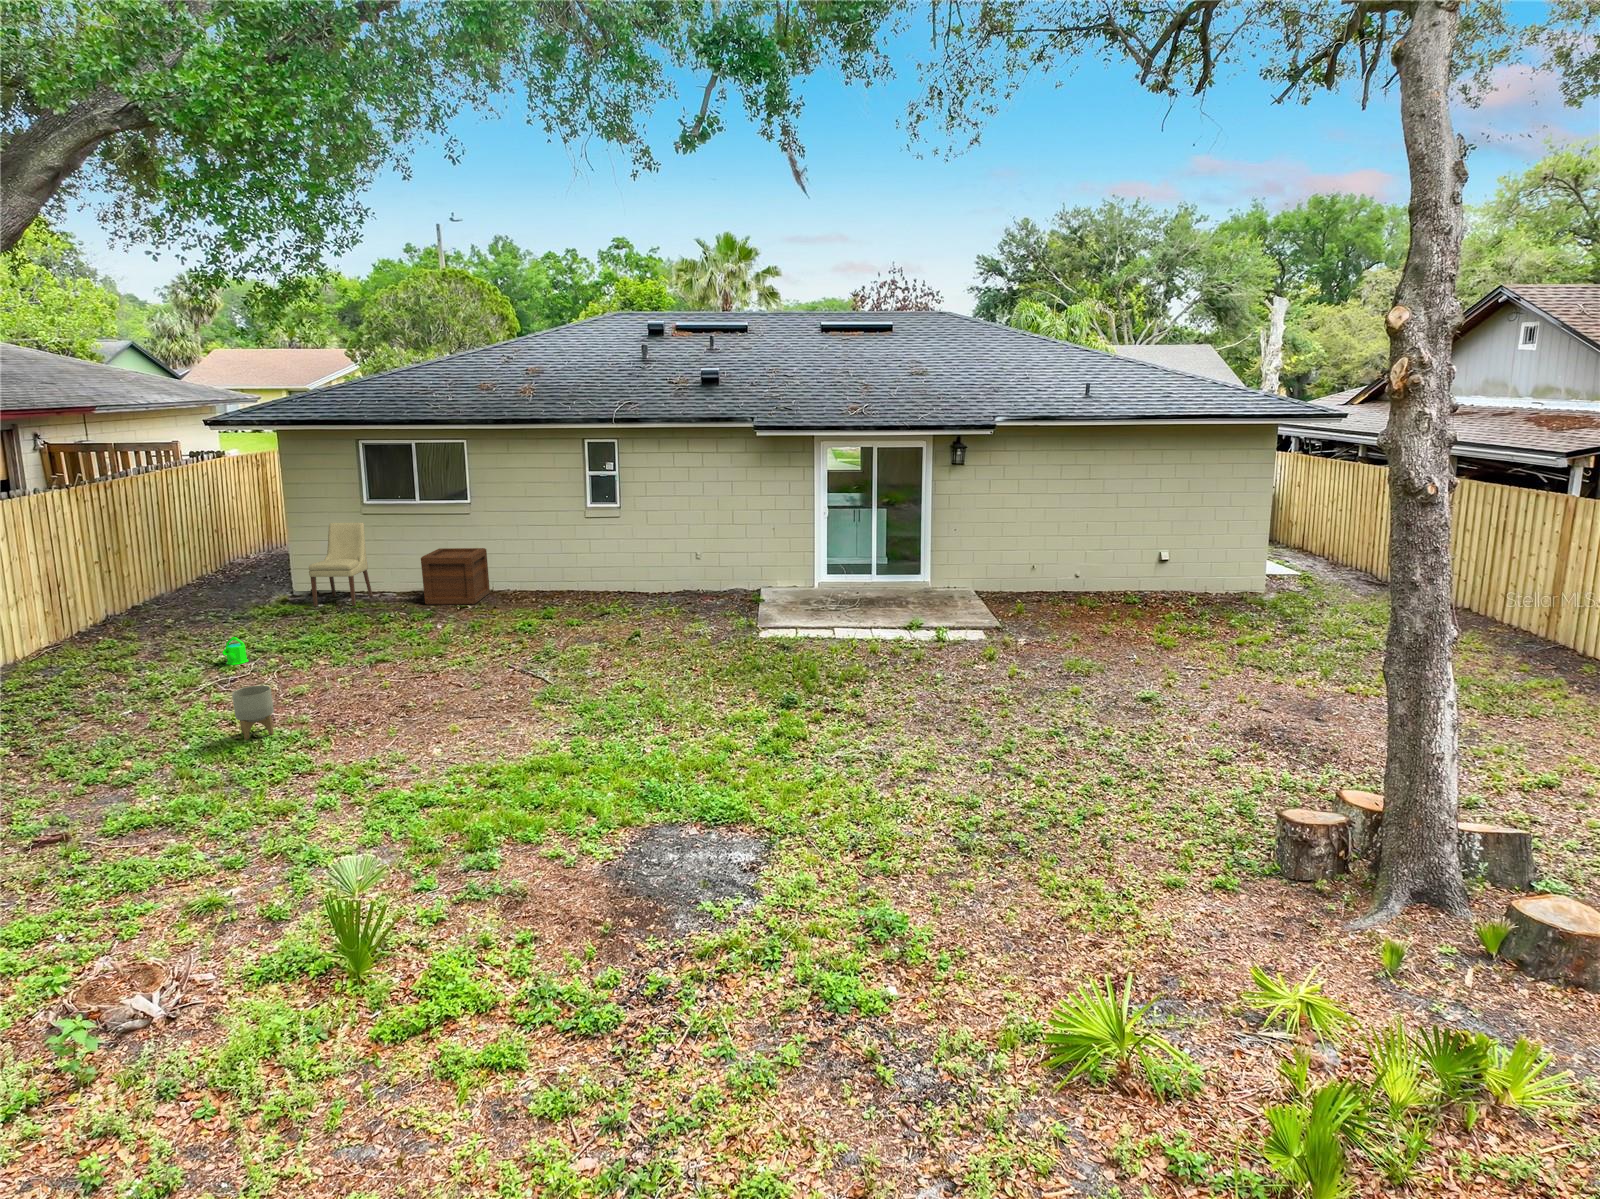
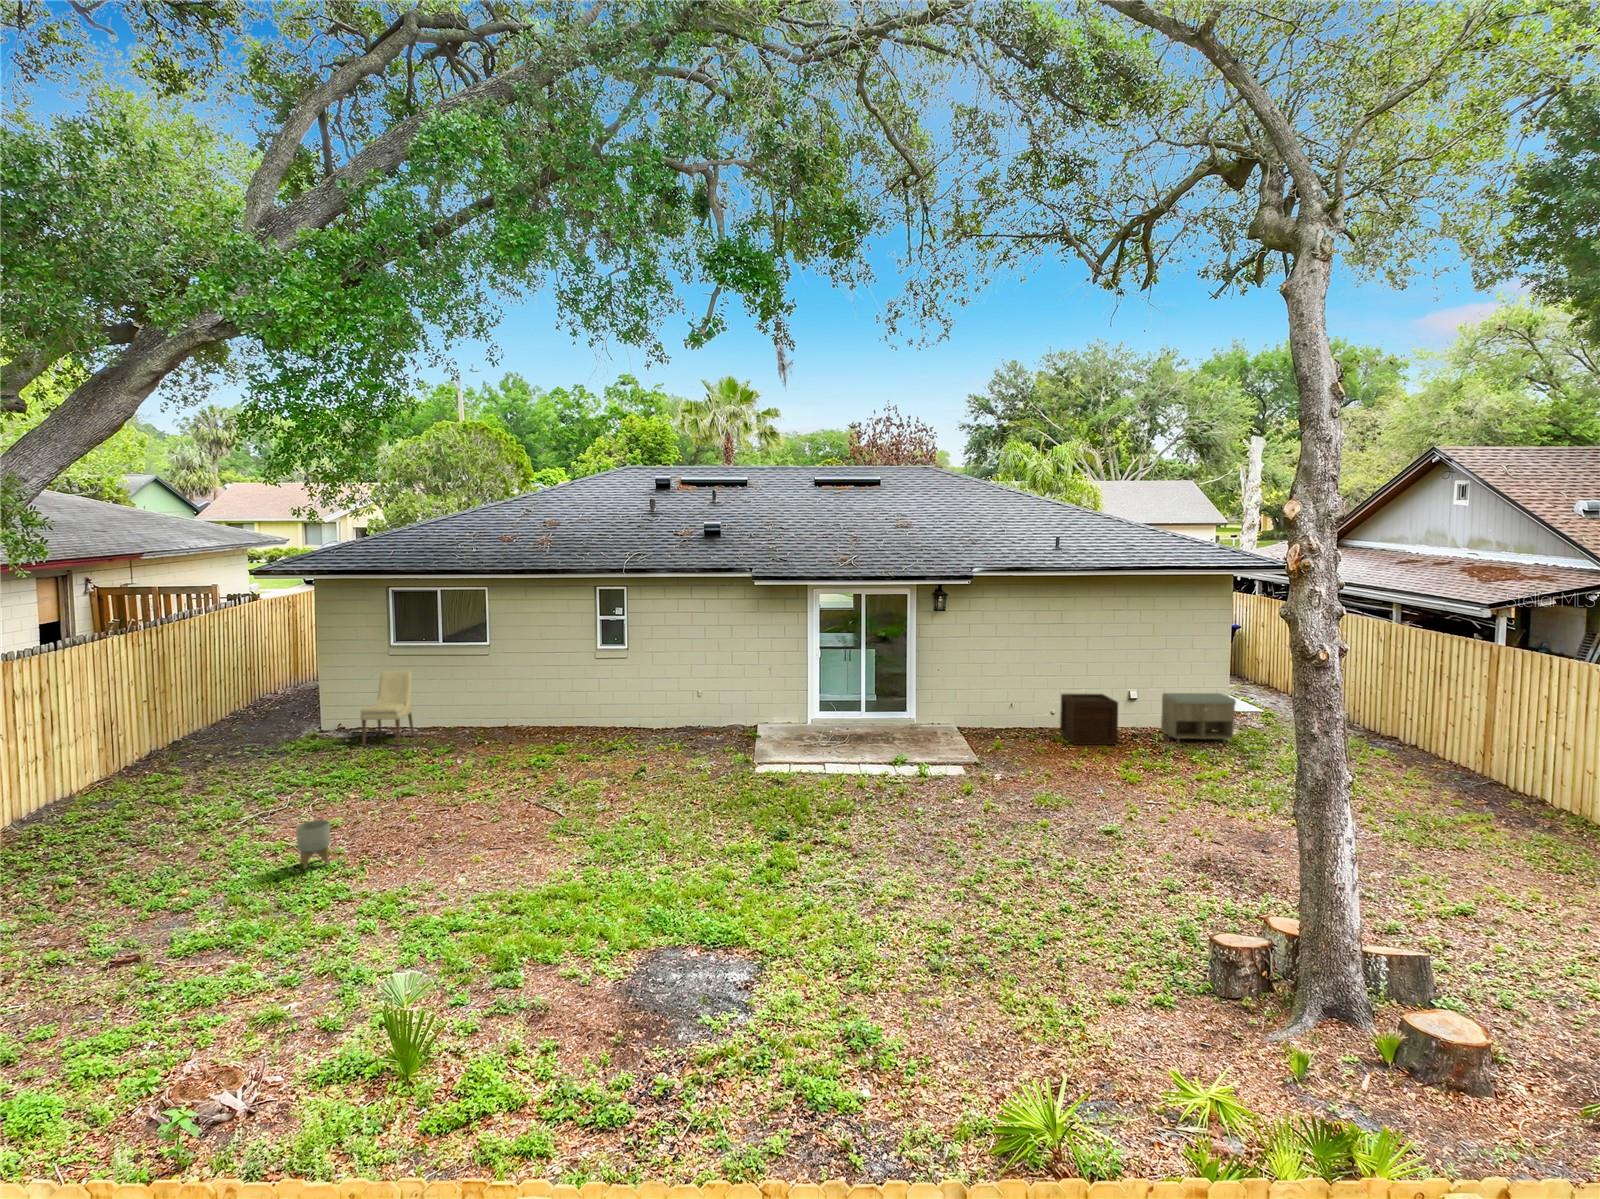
wooden crate: present [421,548,490,605] -> present [1060,693,1119,745]
storage bench: none [1198,548,1285,602] -> present [1161,693,1236,742]
watering can: present [223,637,249,665] -> none [283,775,305,801]

